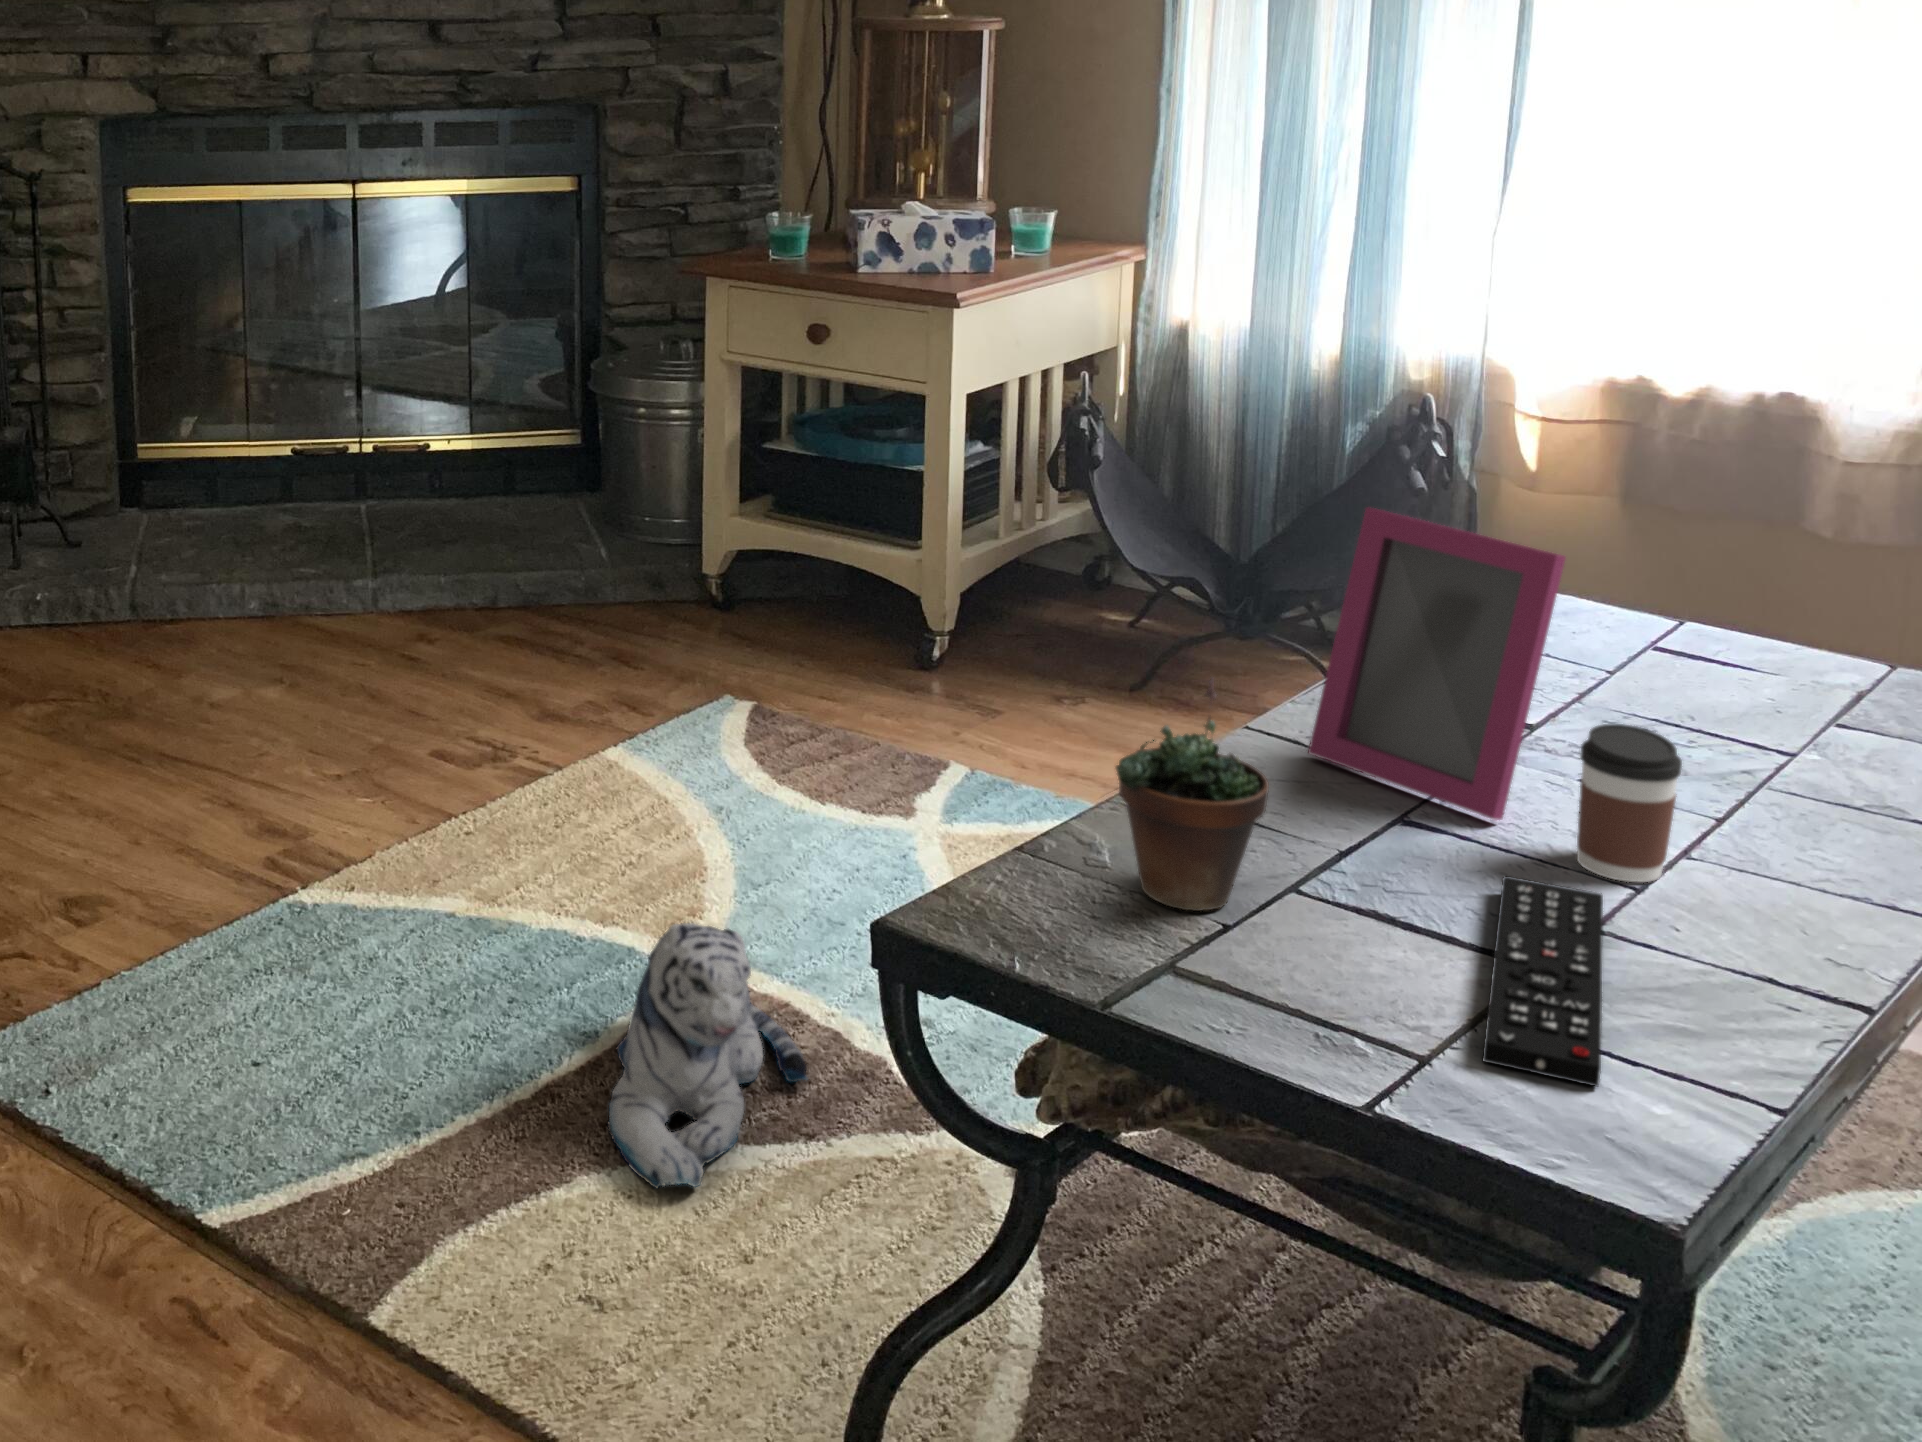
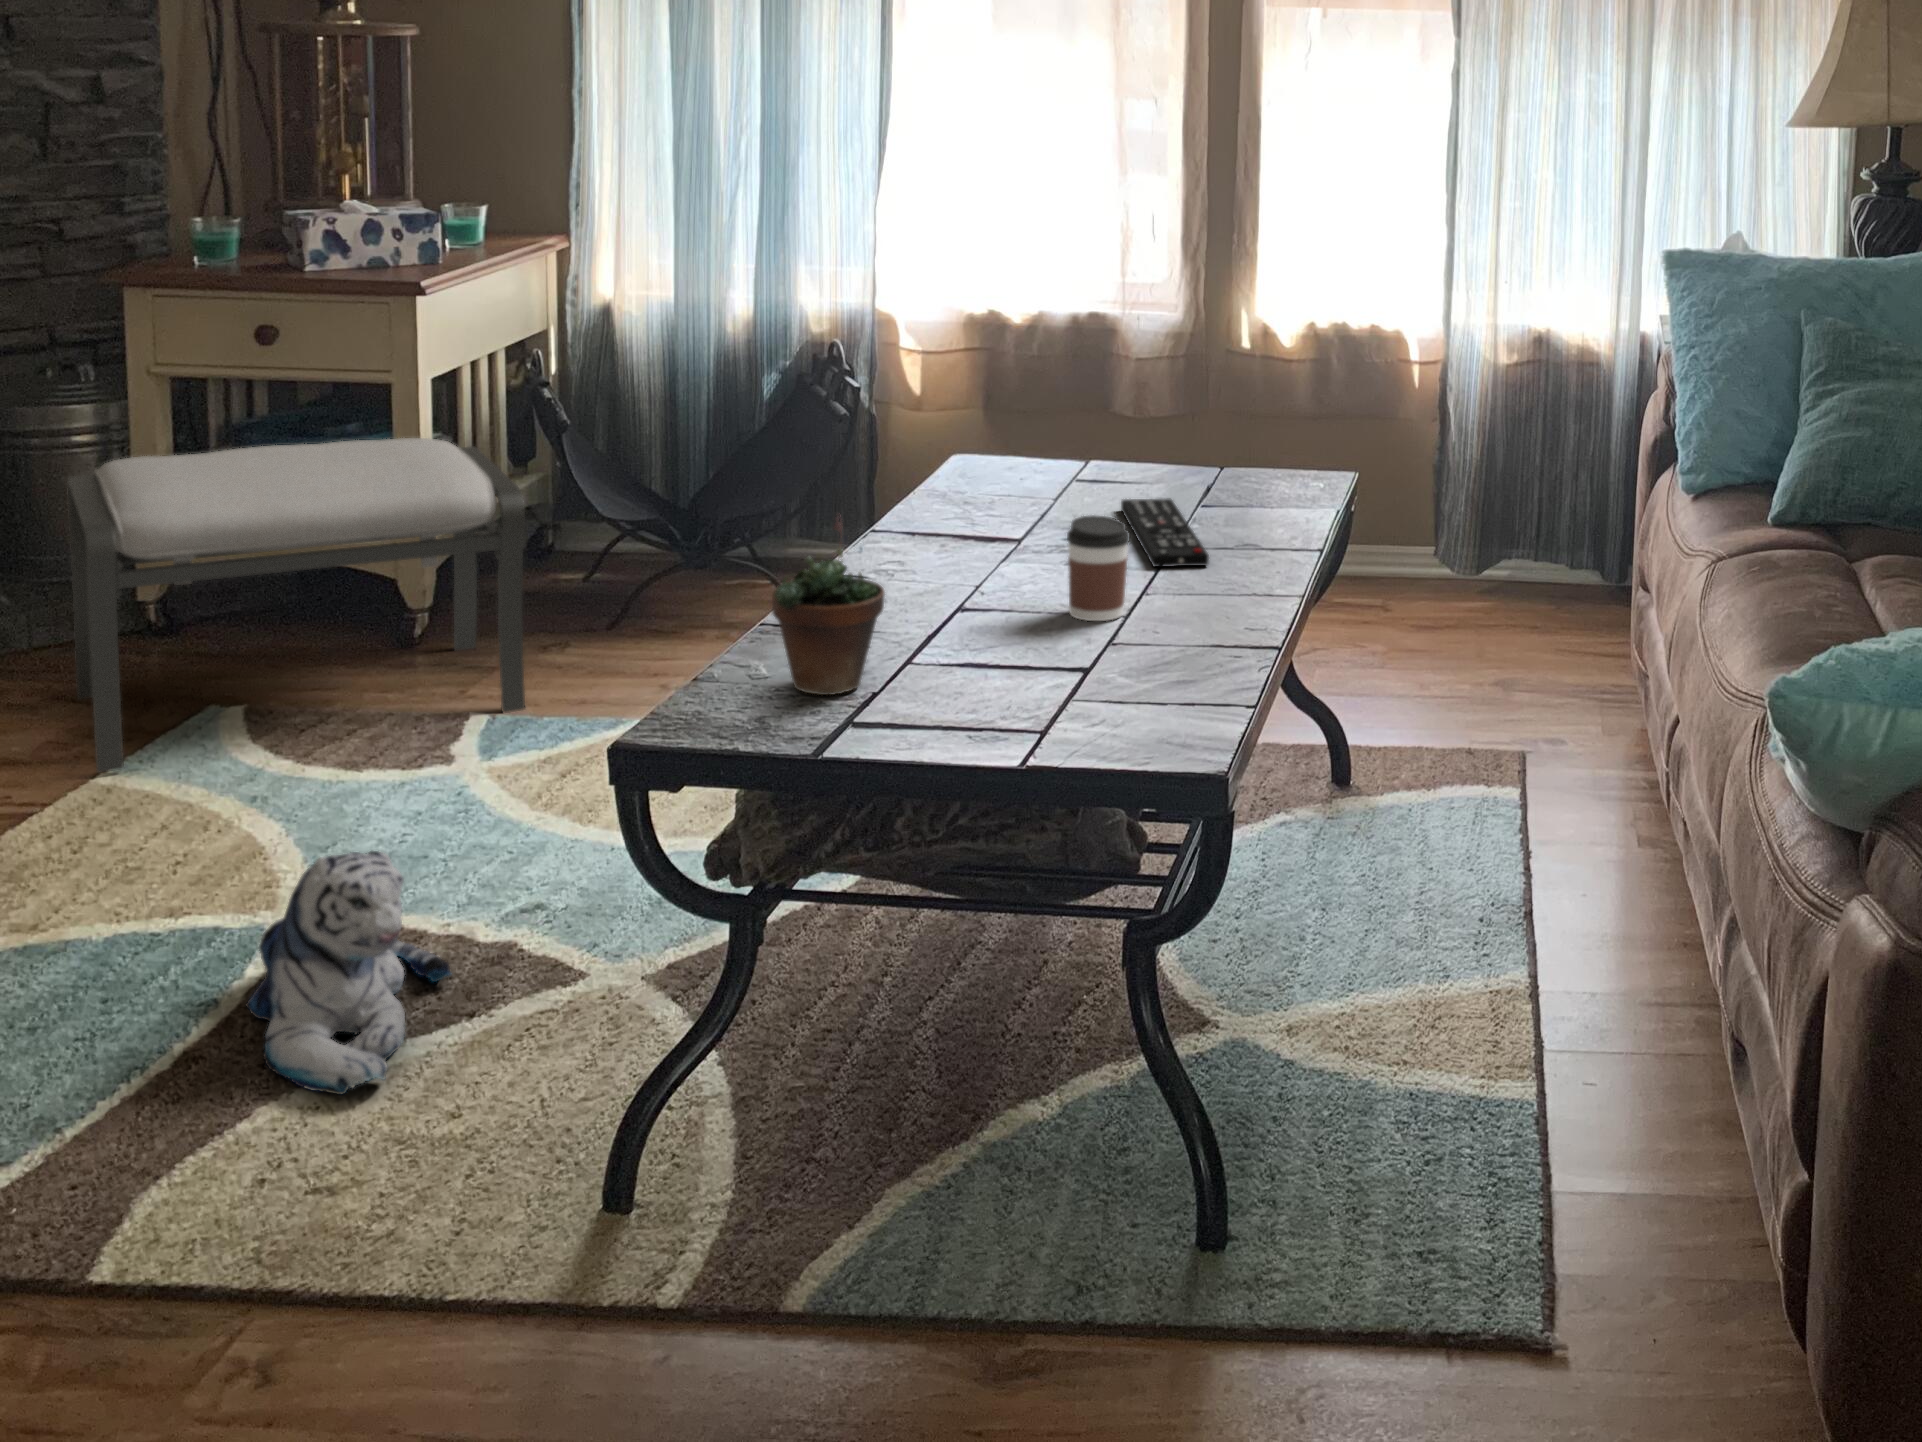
ottoman: none [607,448,1015,773] -> present [67,438,525,772]
picture frame: present [1308,507,1566,820] -> none [870,392,1040,602]
remote control: present [1482,876,1603,1087] -> present [1121,498,1209,567]

